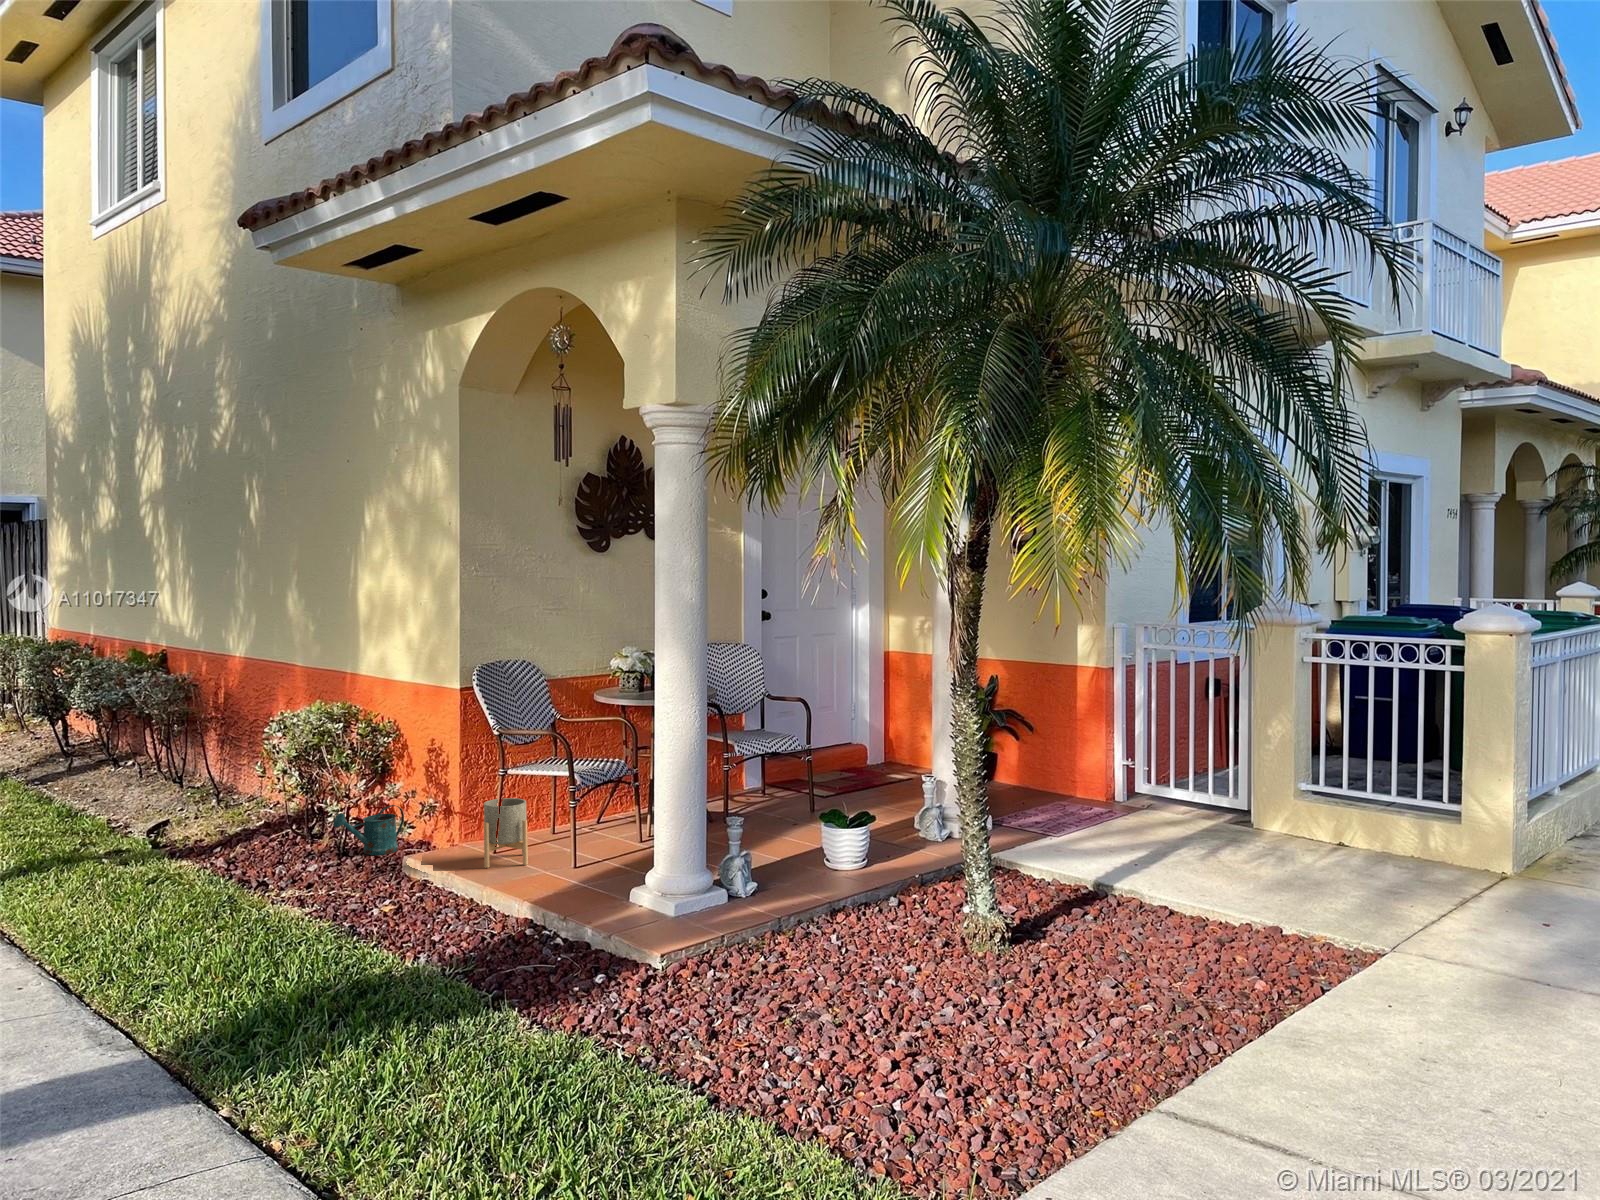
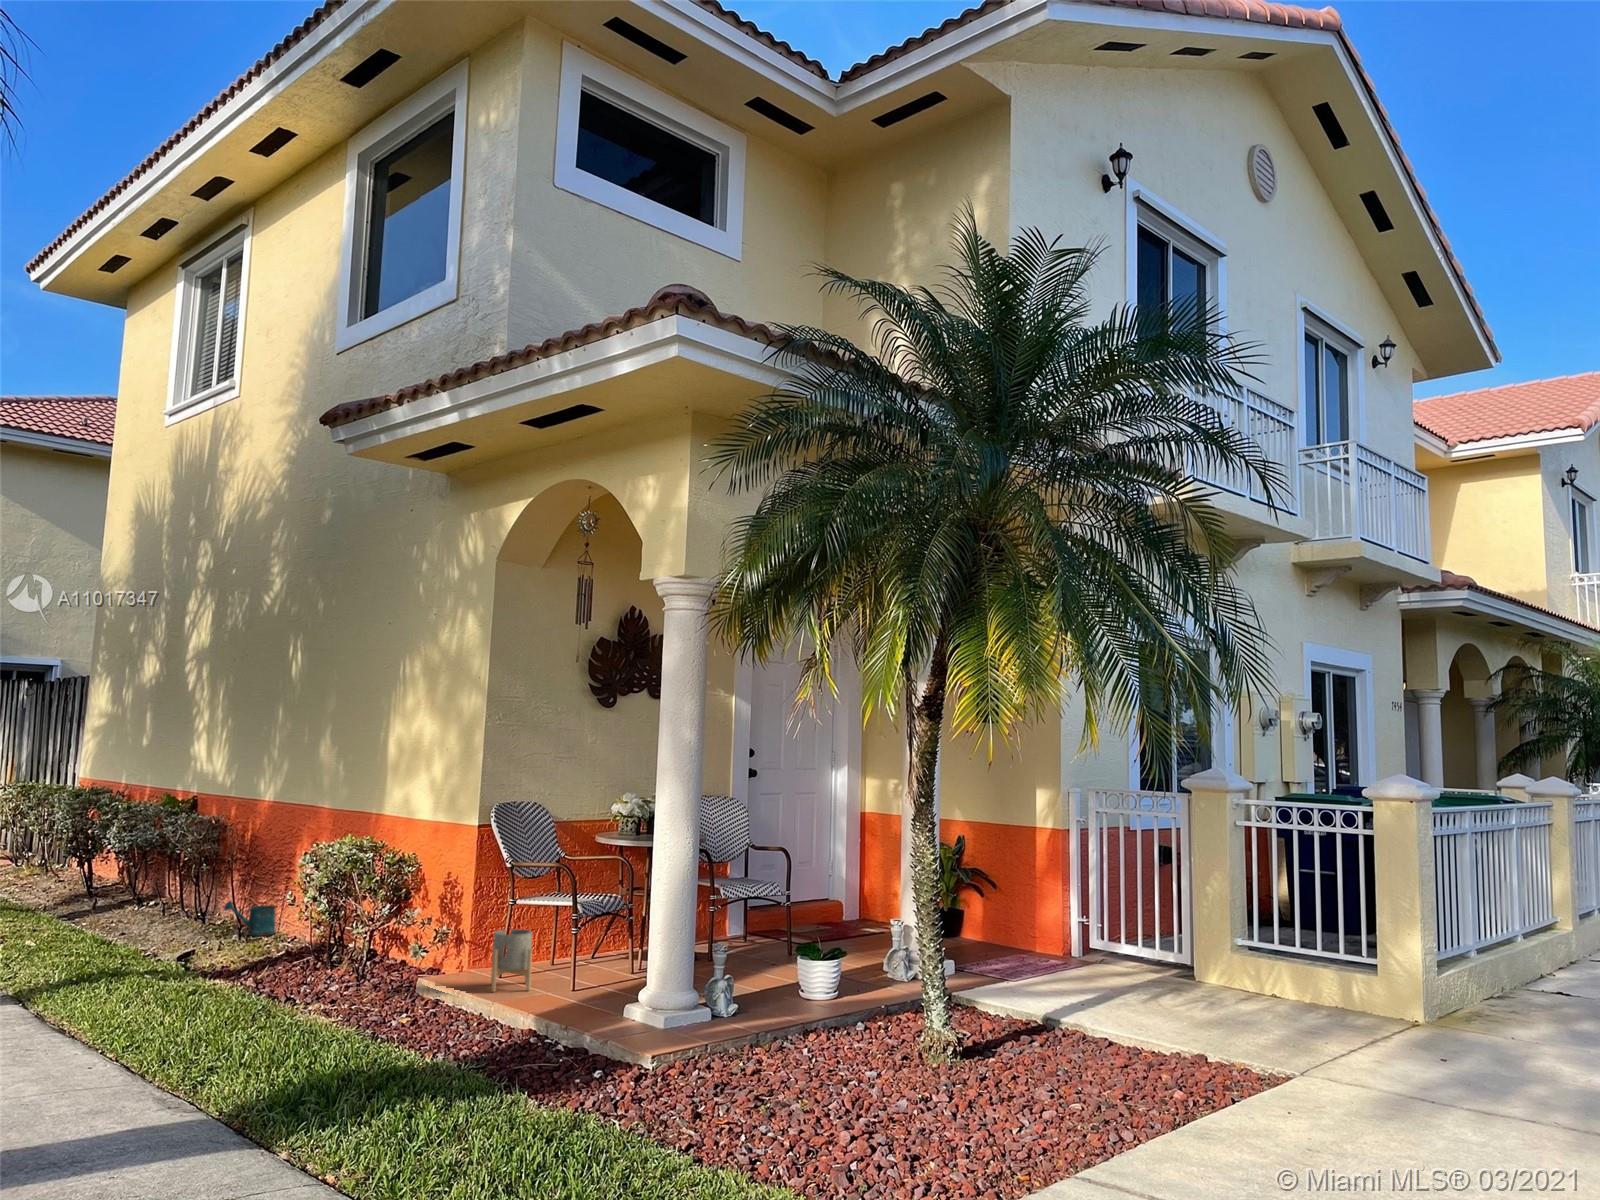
watering can: present [334,805,404,855] -> present [224,901,280,936]

